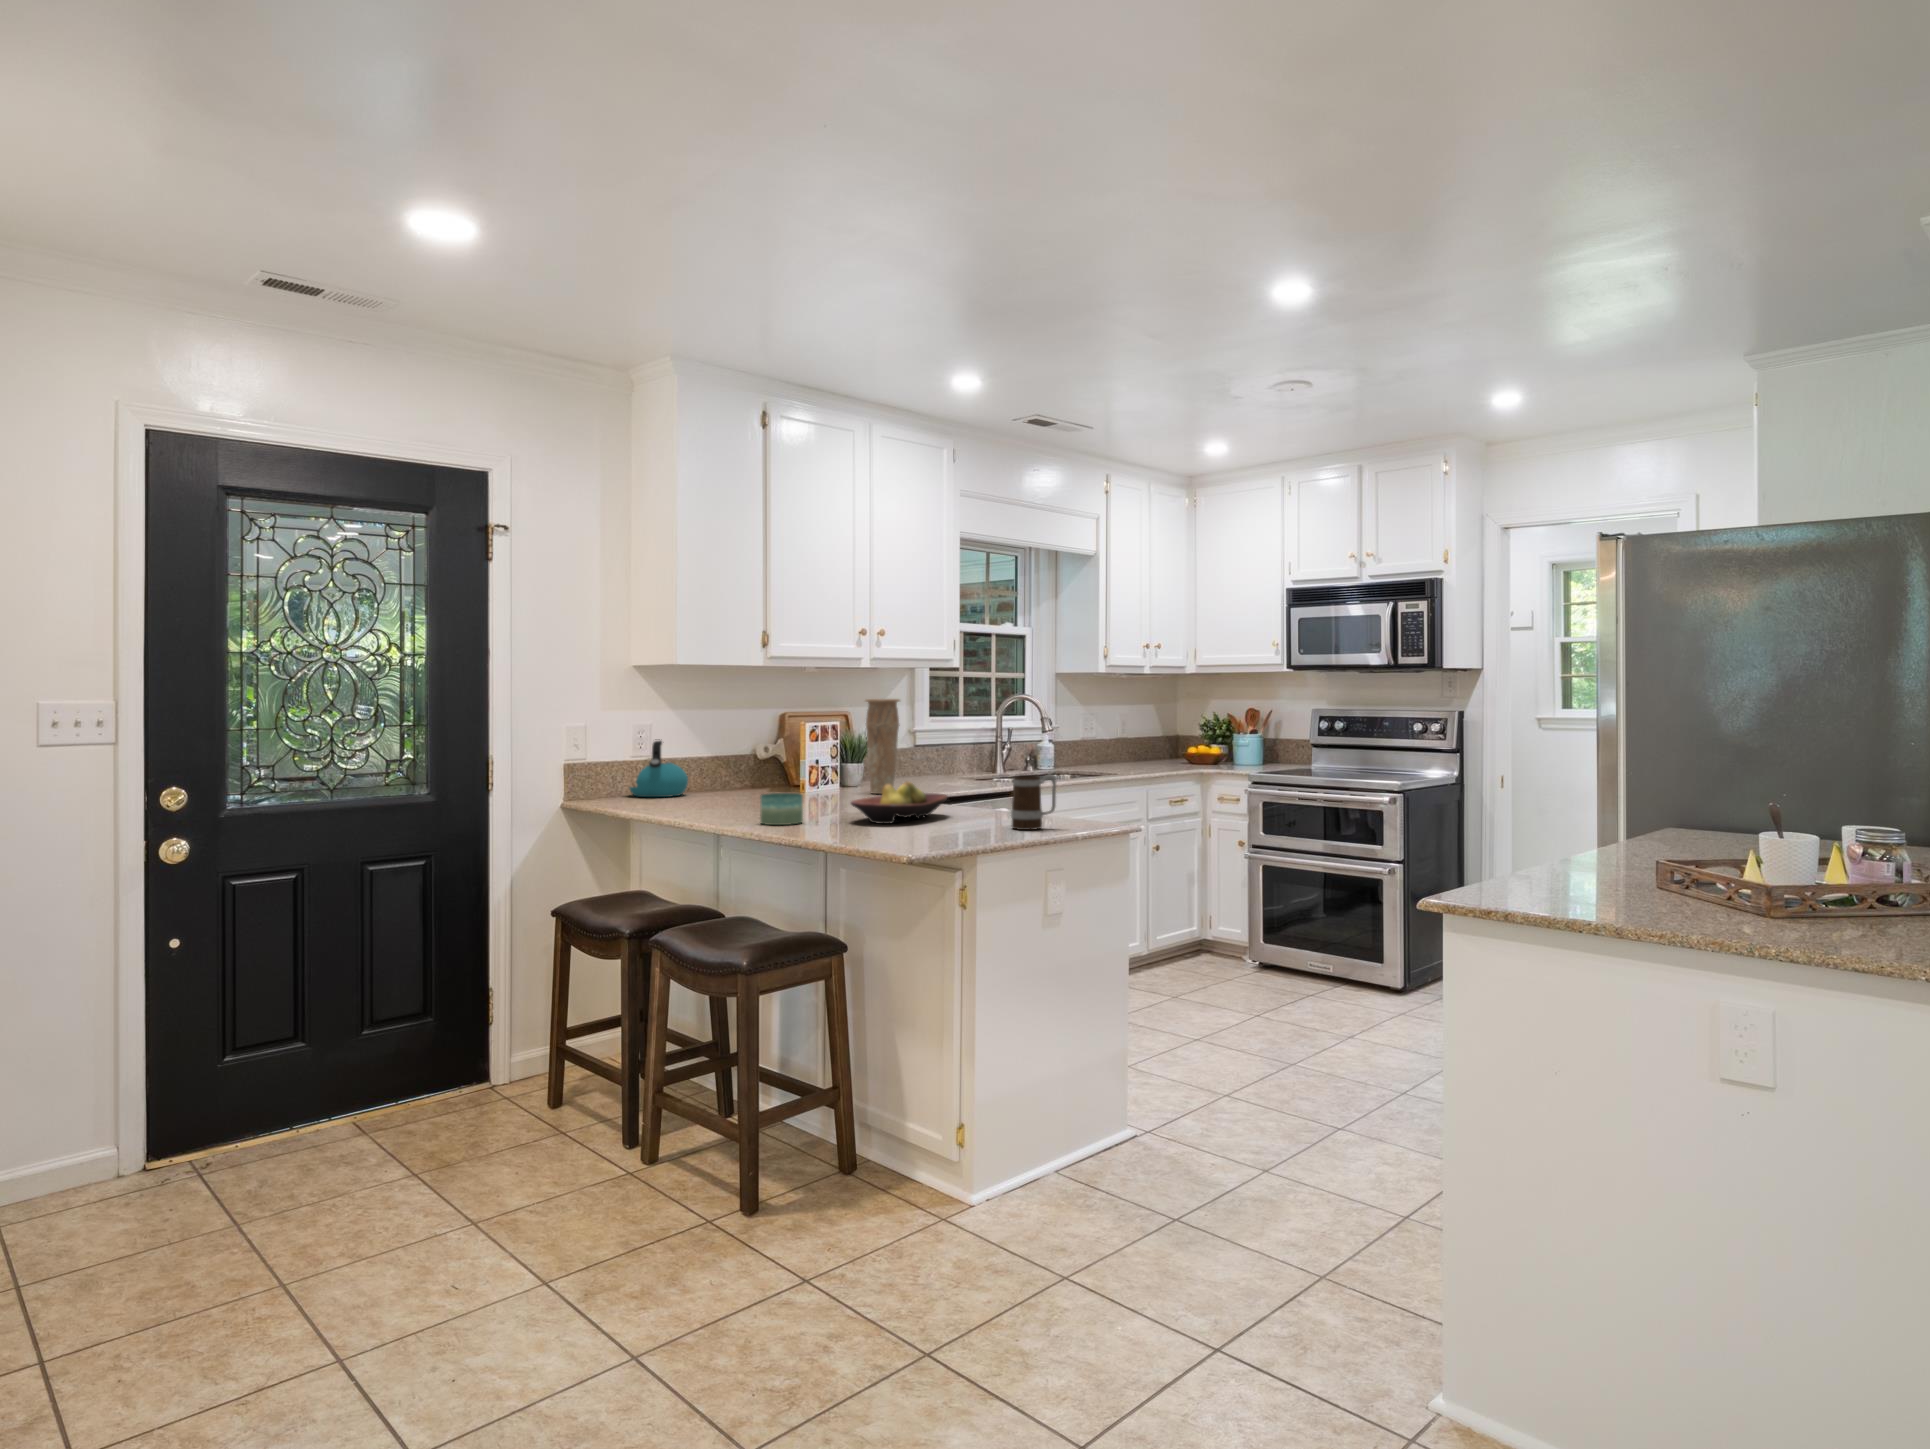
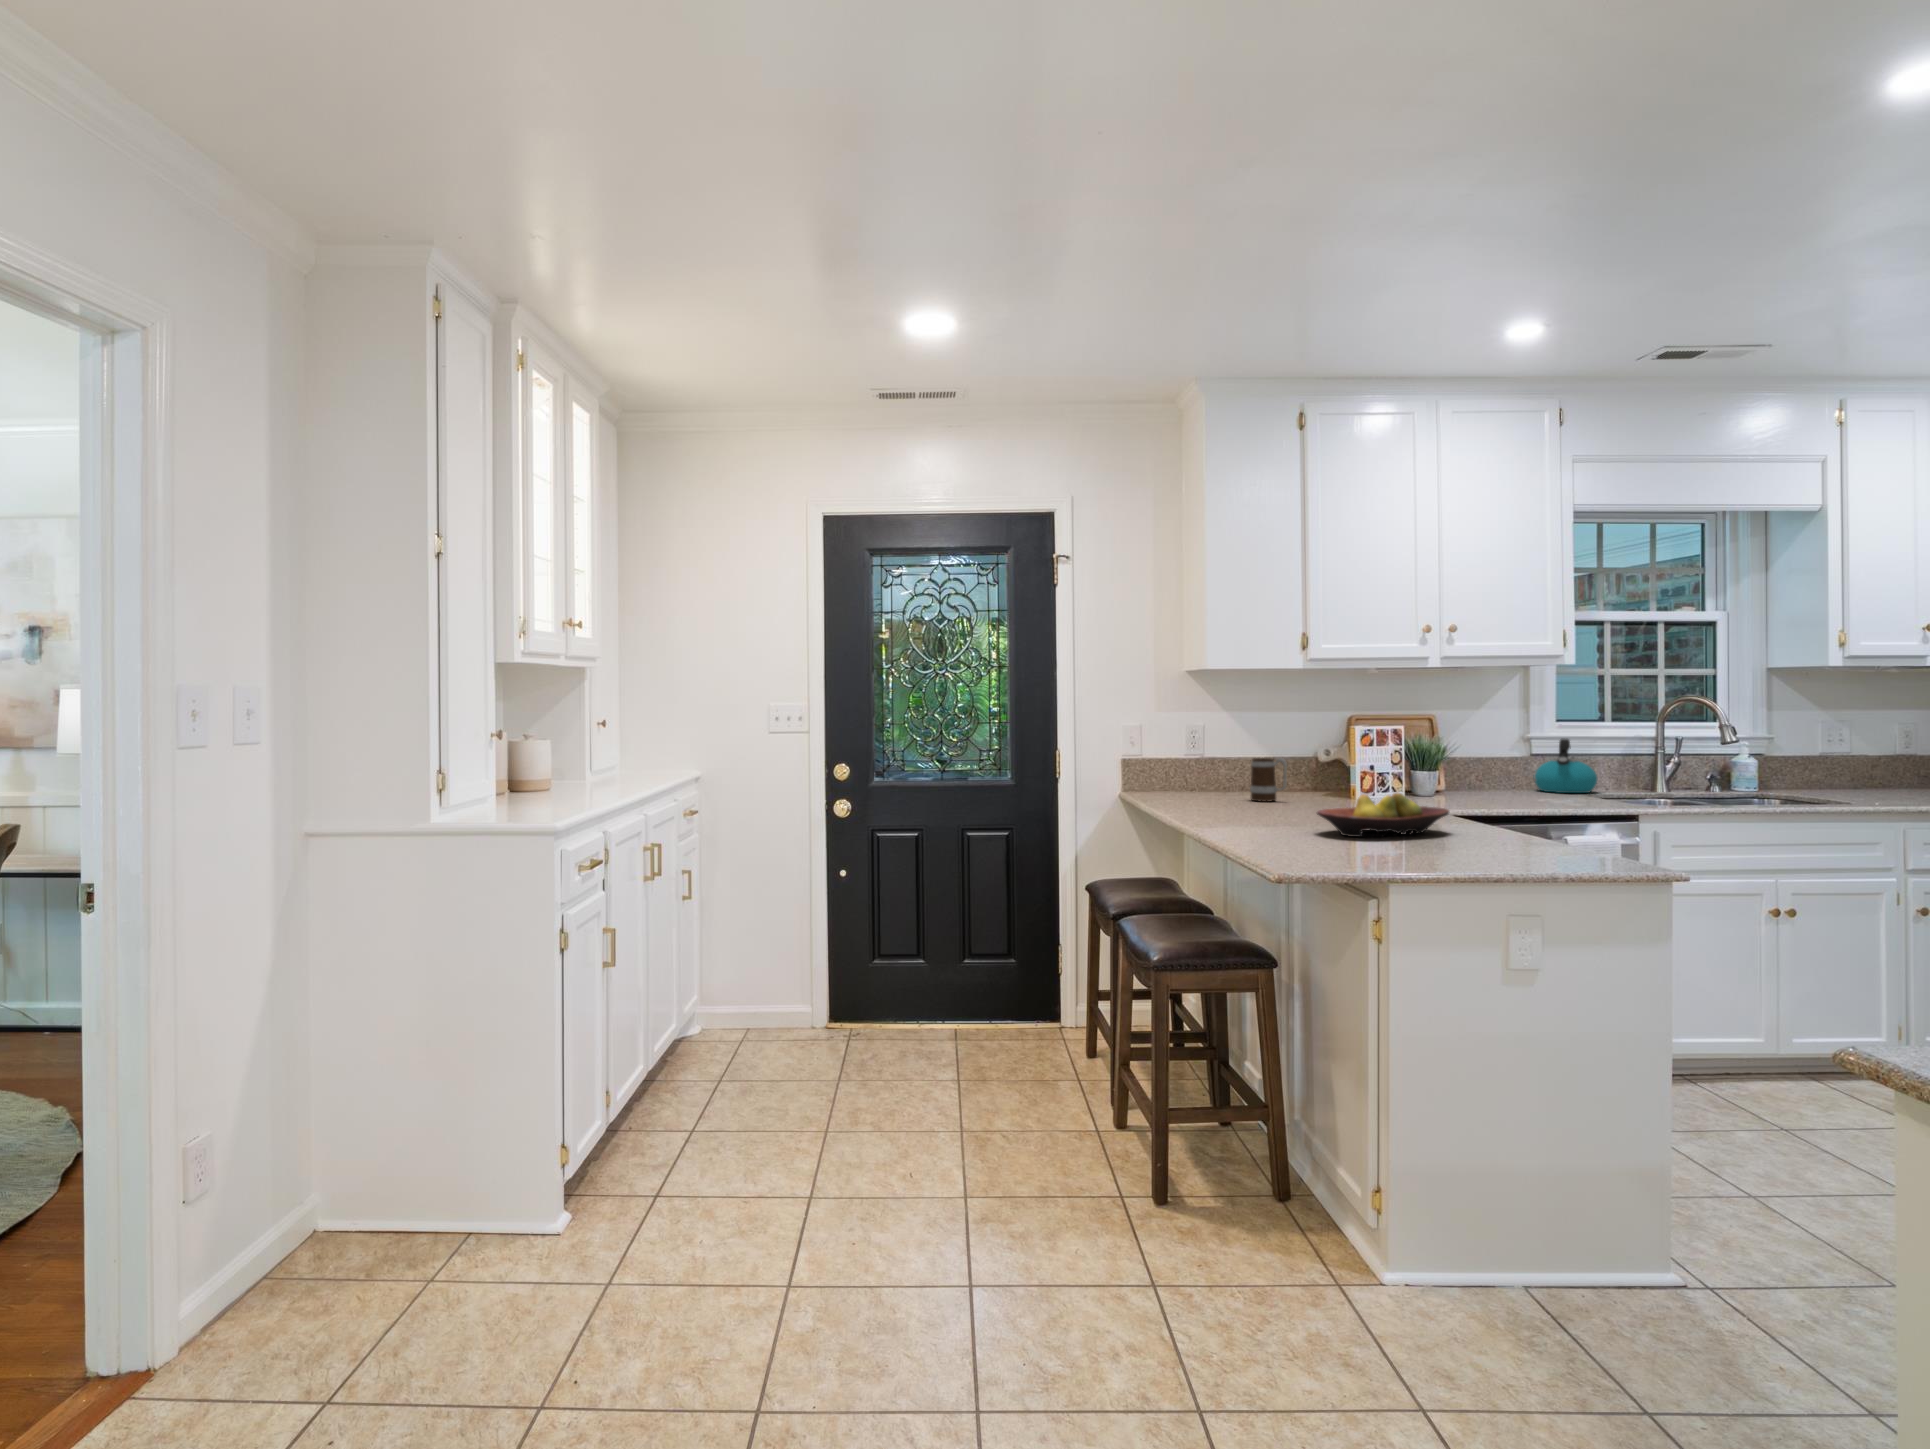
vase: present [865,699,900,794] -> none [1422,701,1466,805]
kettle: present [630,739,688,797] -> present [1535,739,1598,793]
mug: present [1011,774,1056,830] -> present [1250,758,1287,802]
candle: present [760,793,803,825] -> none [1227,796,1271,829]

